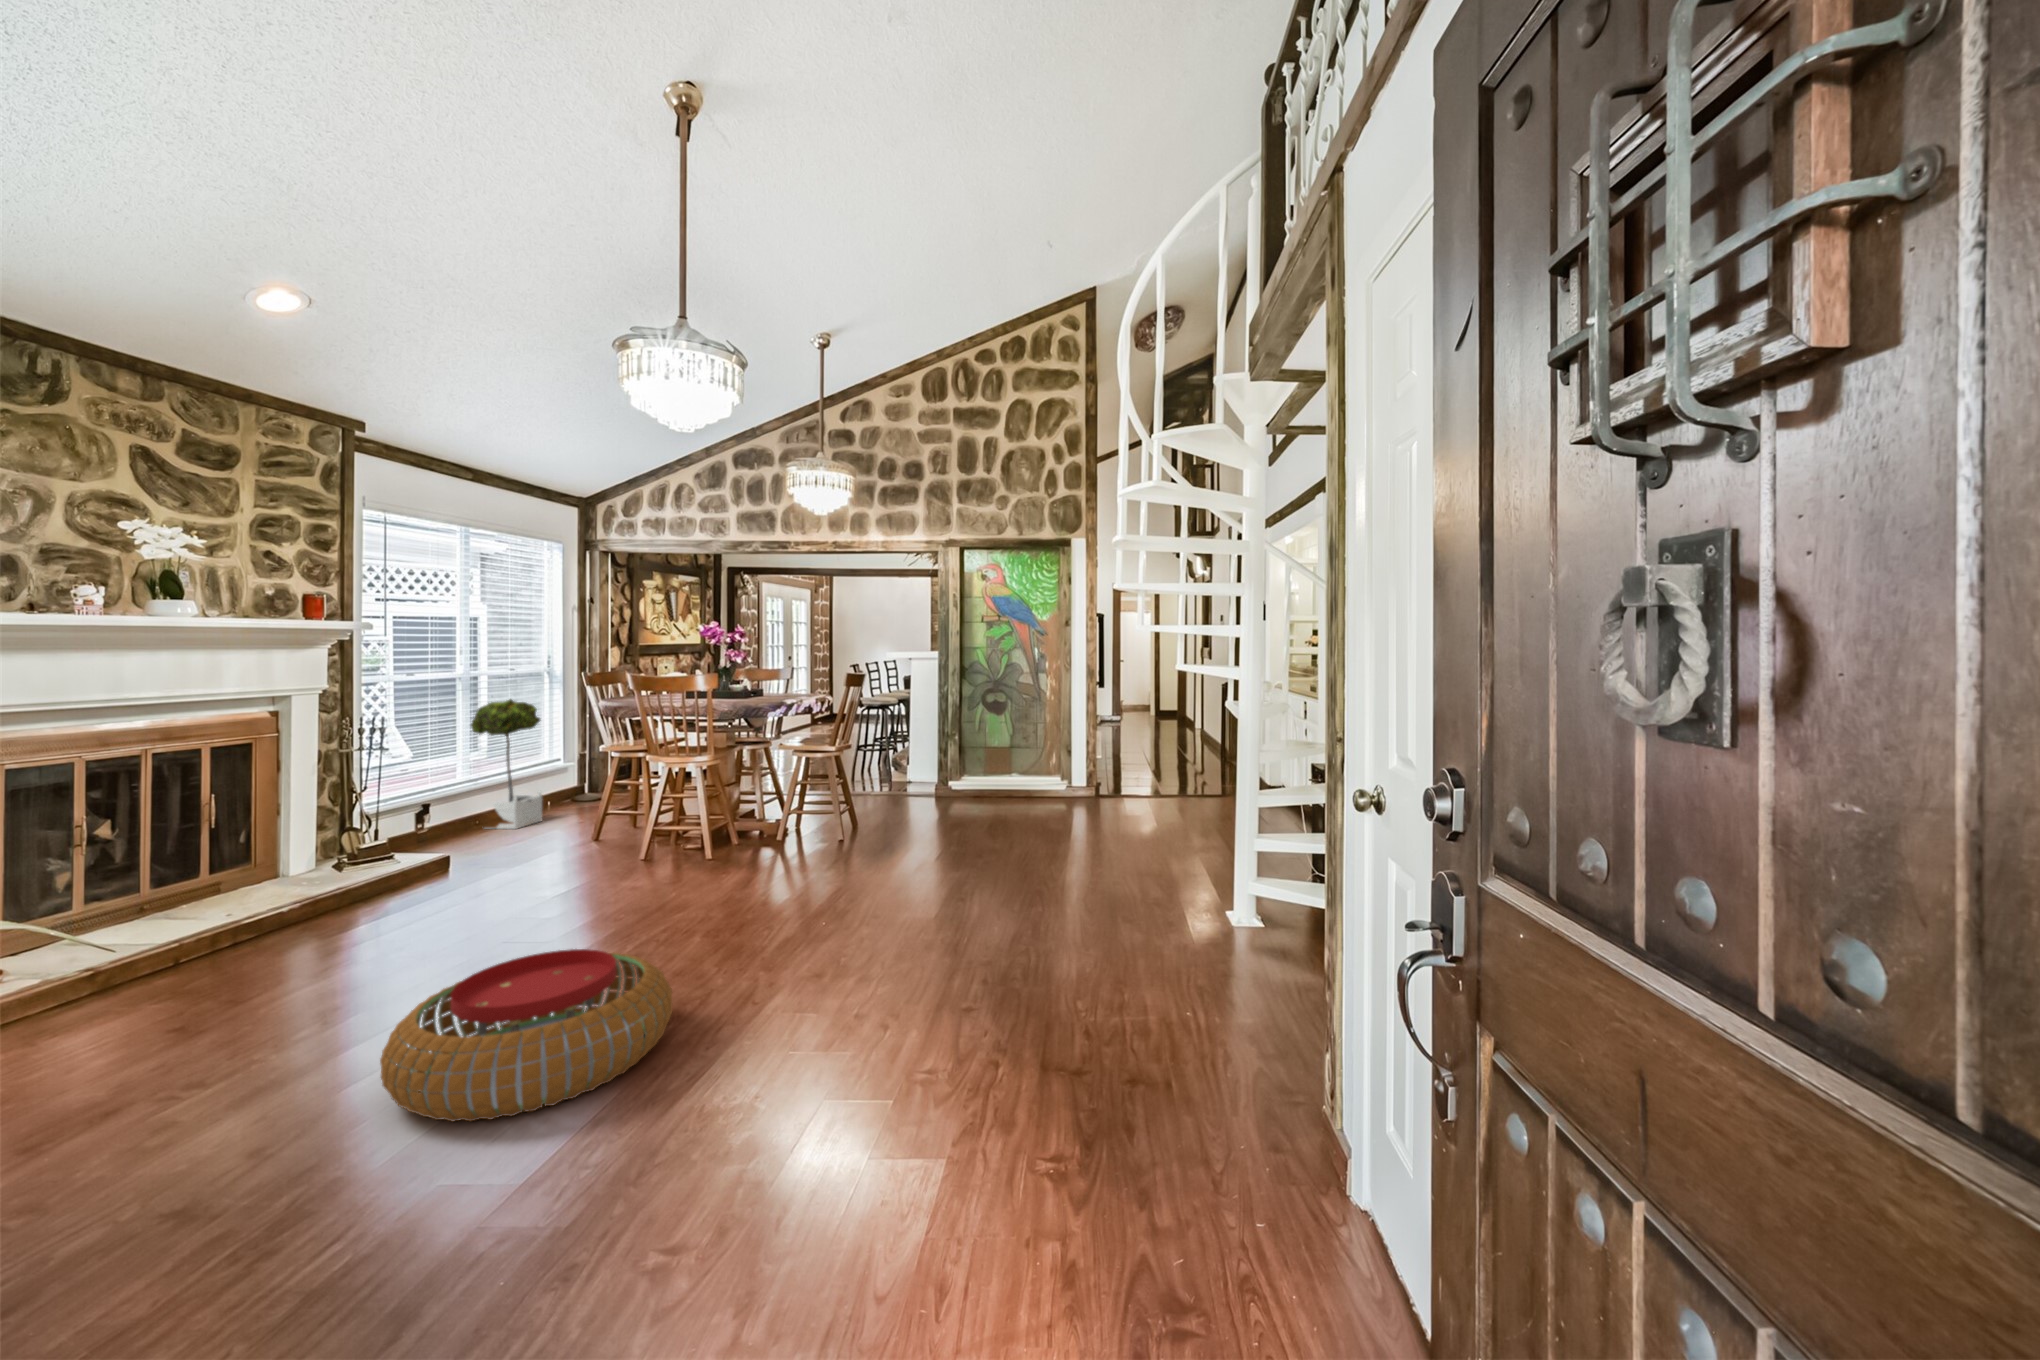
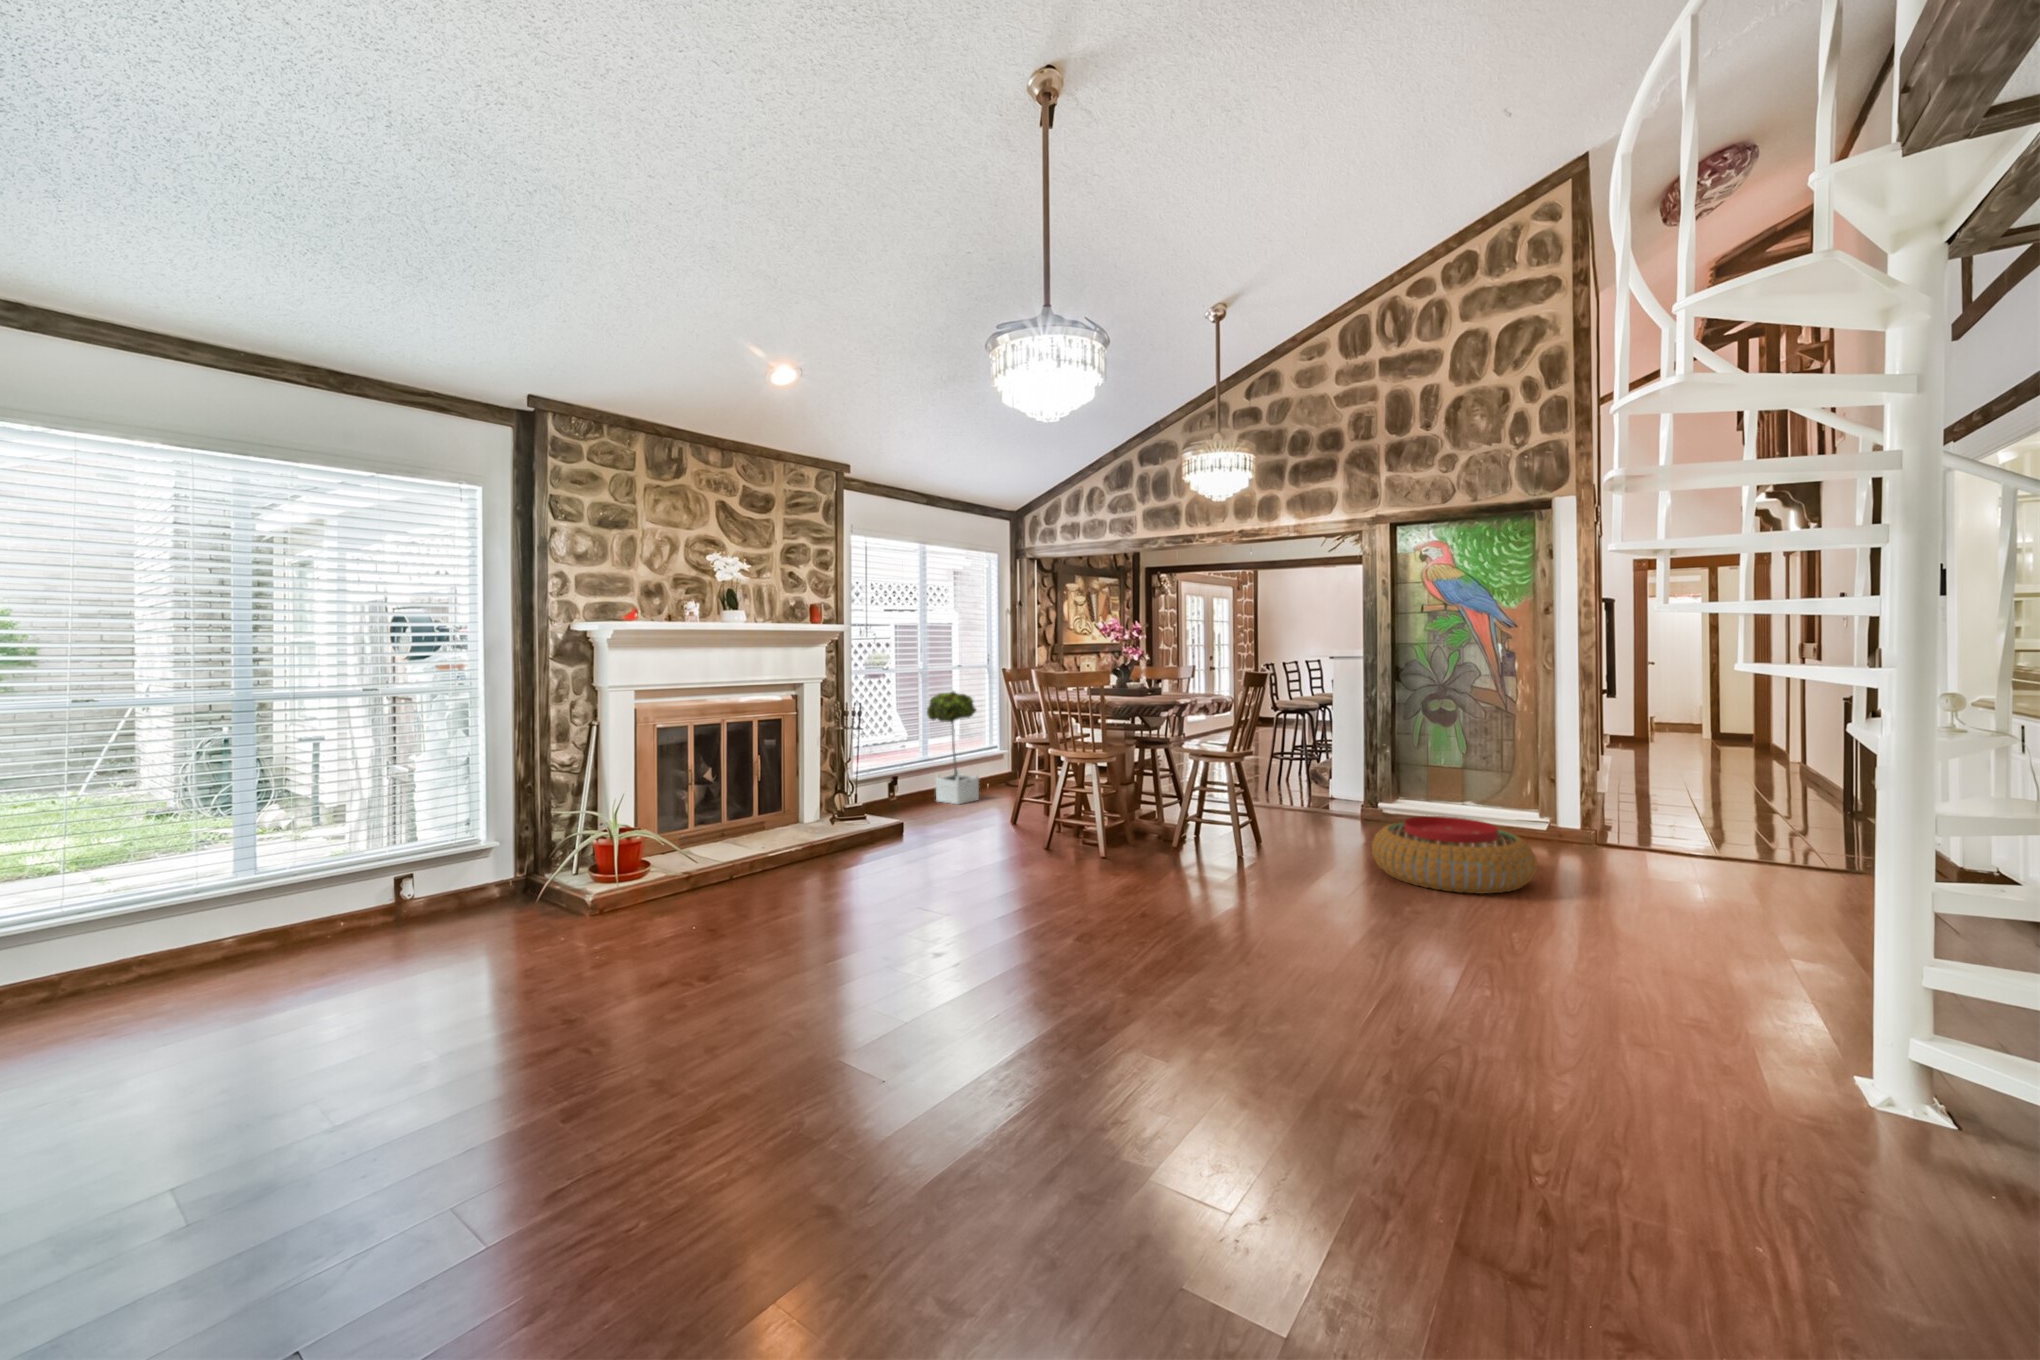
pouf: present [380,949,672,1121] -> present [1372,816,1537,894]

